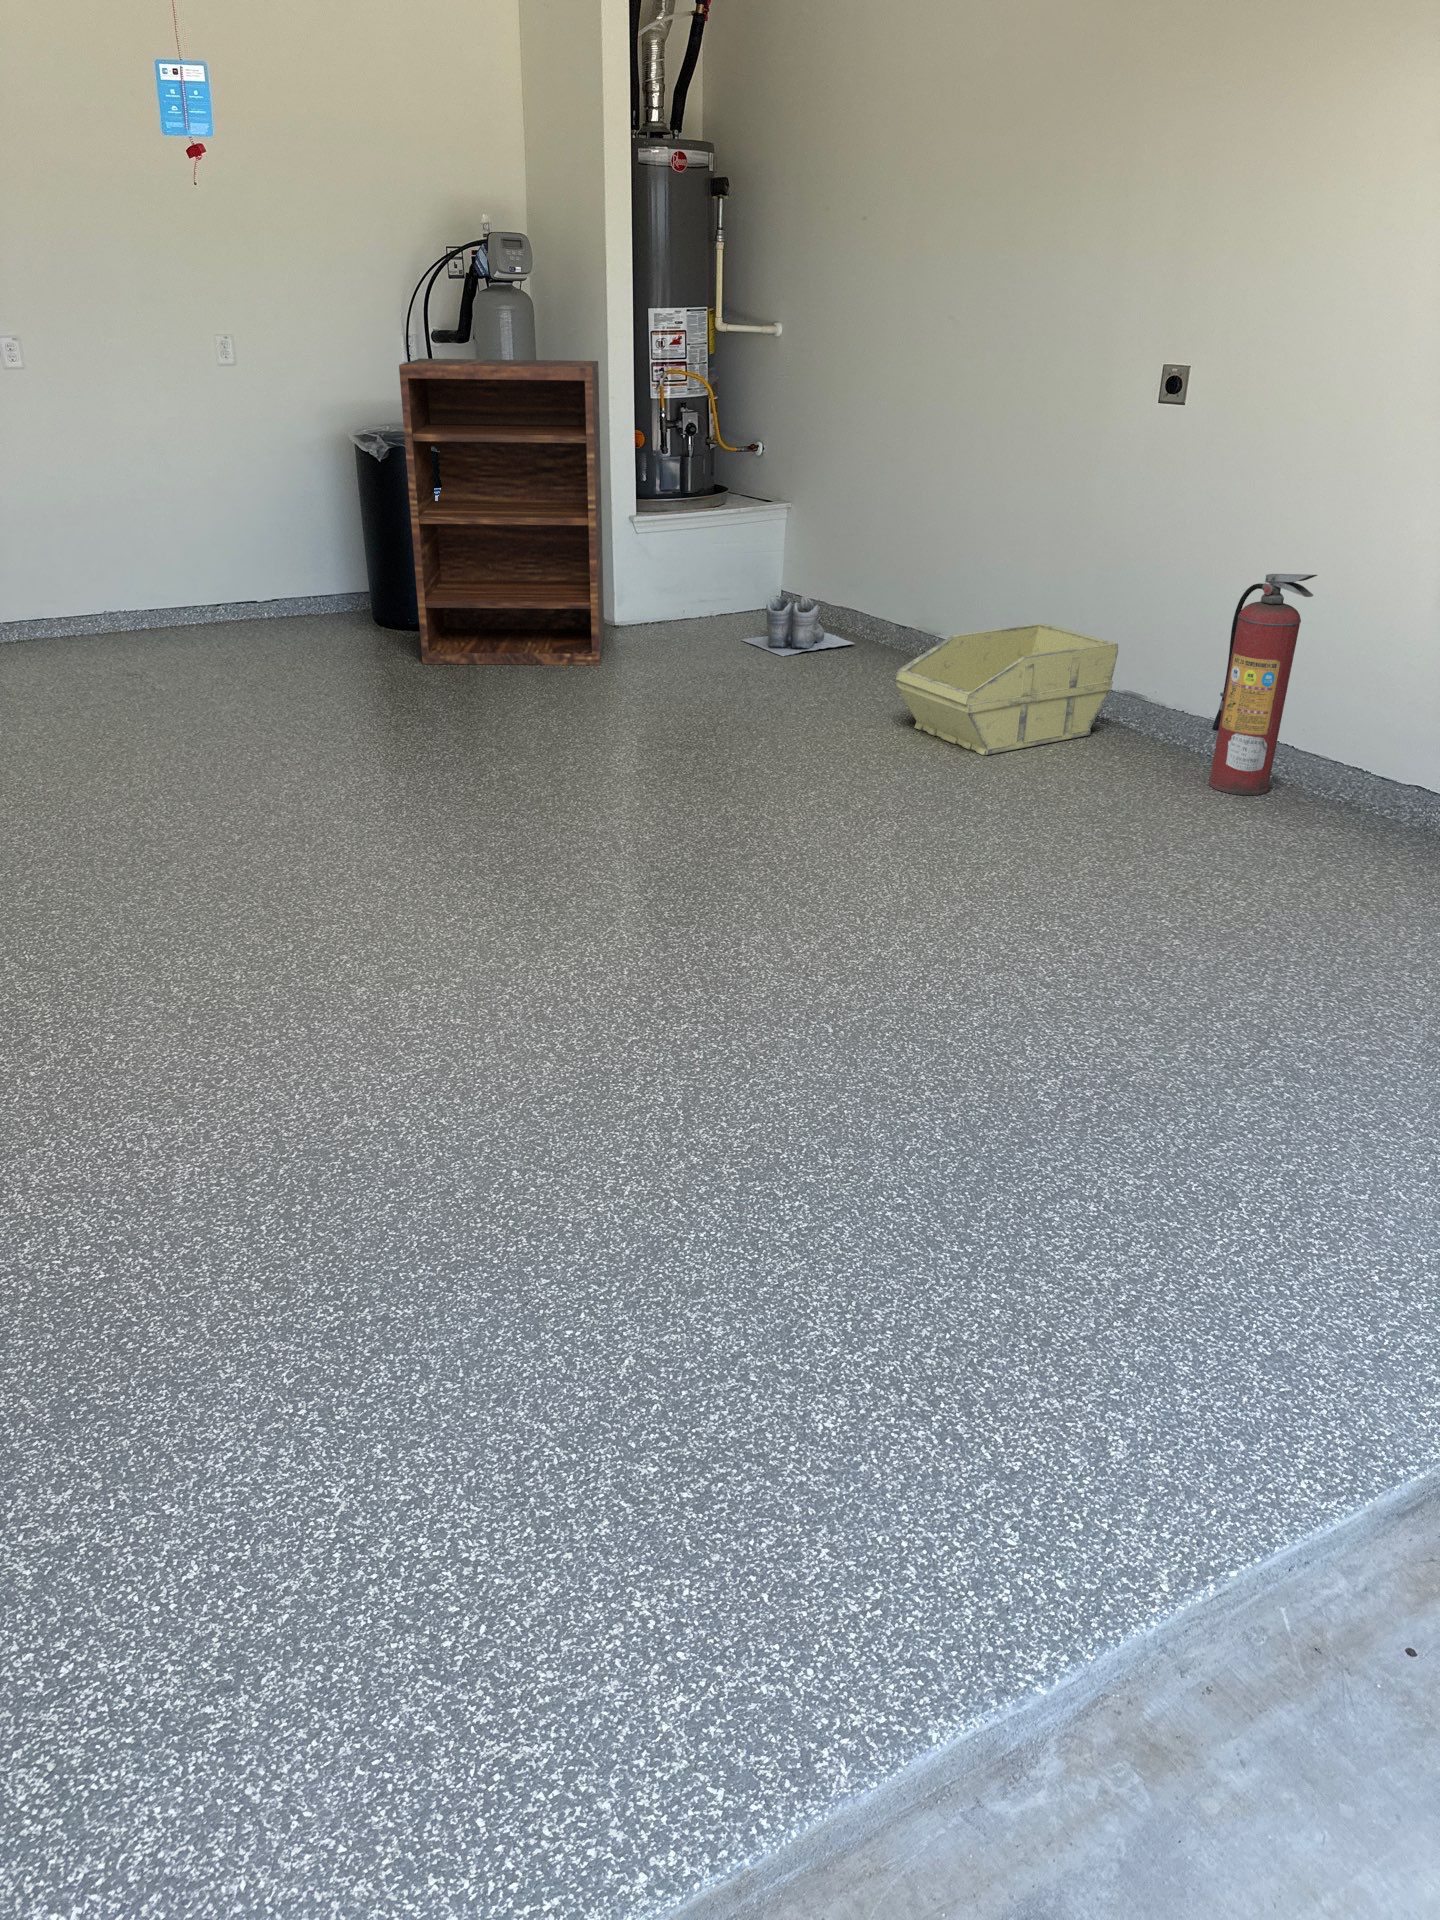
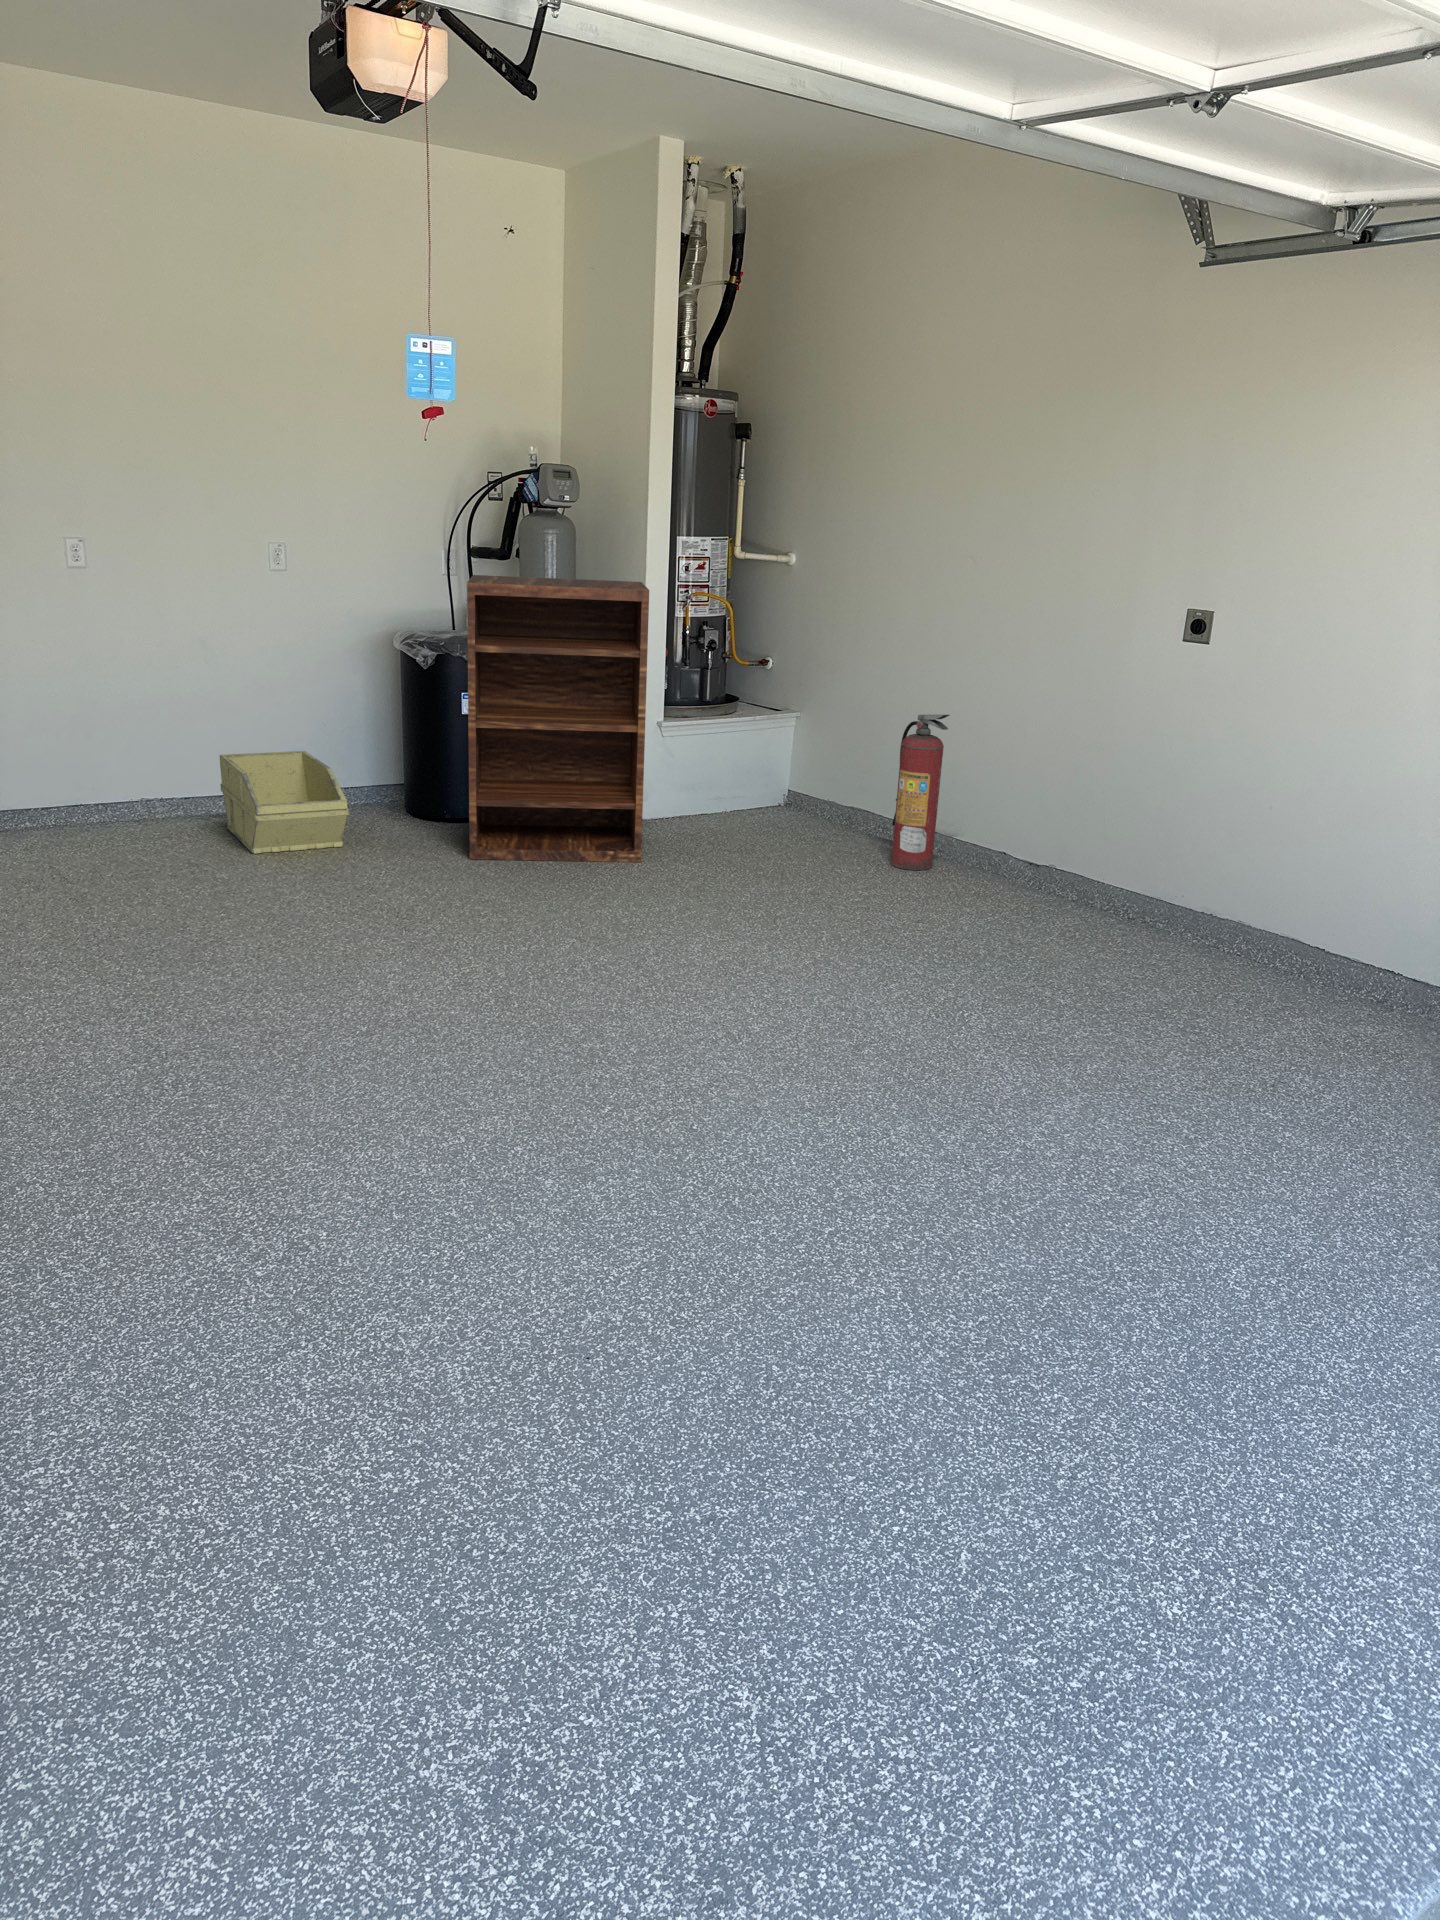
fire extinguisher: present [1208,574,1317,795] -> present [891,715,949,870]
boots: present [742,596,855,656] -> none [764,799,875,856]
storage bin: present [896,623,1118,755] -> present [220,751,349,854]

